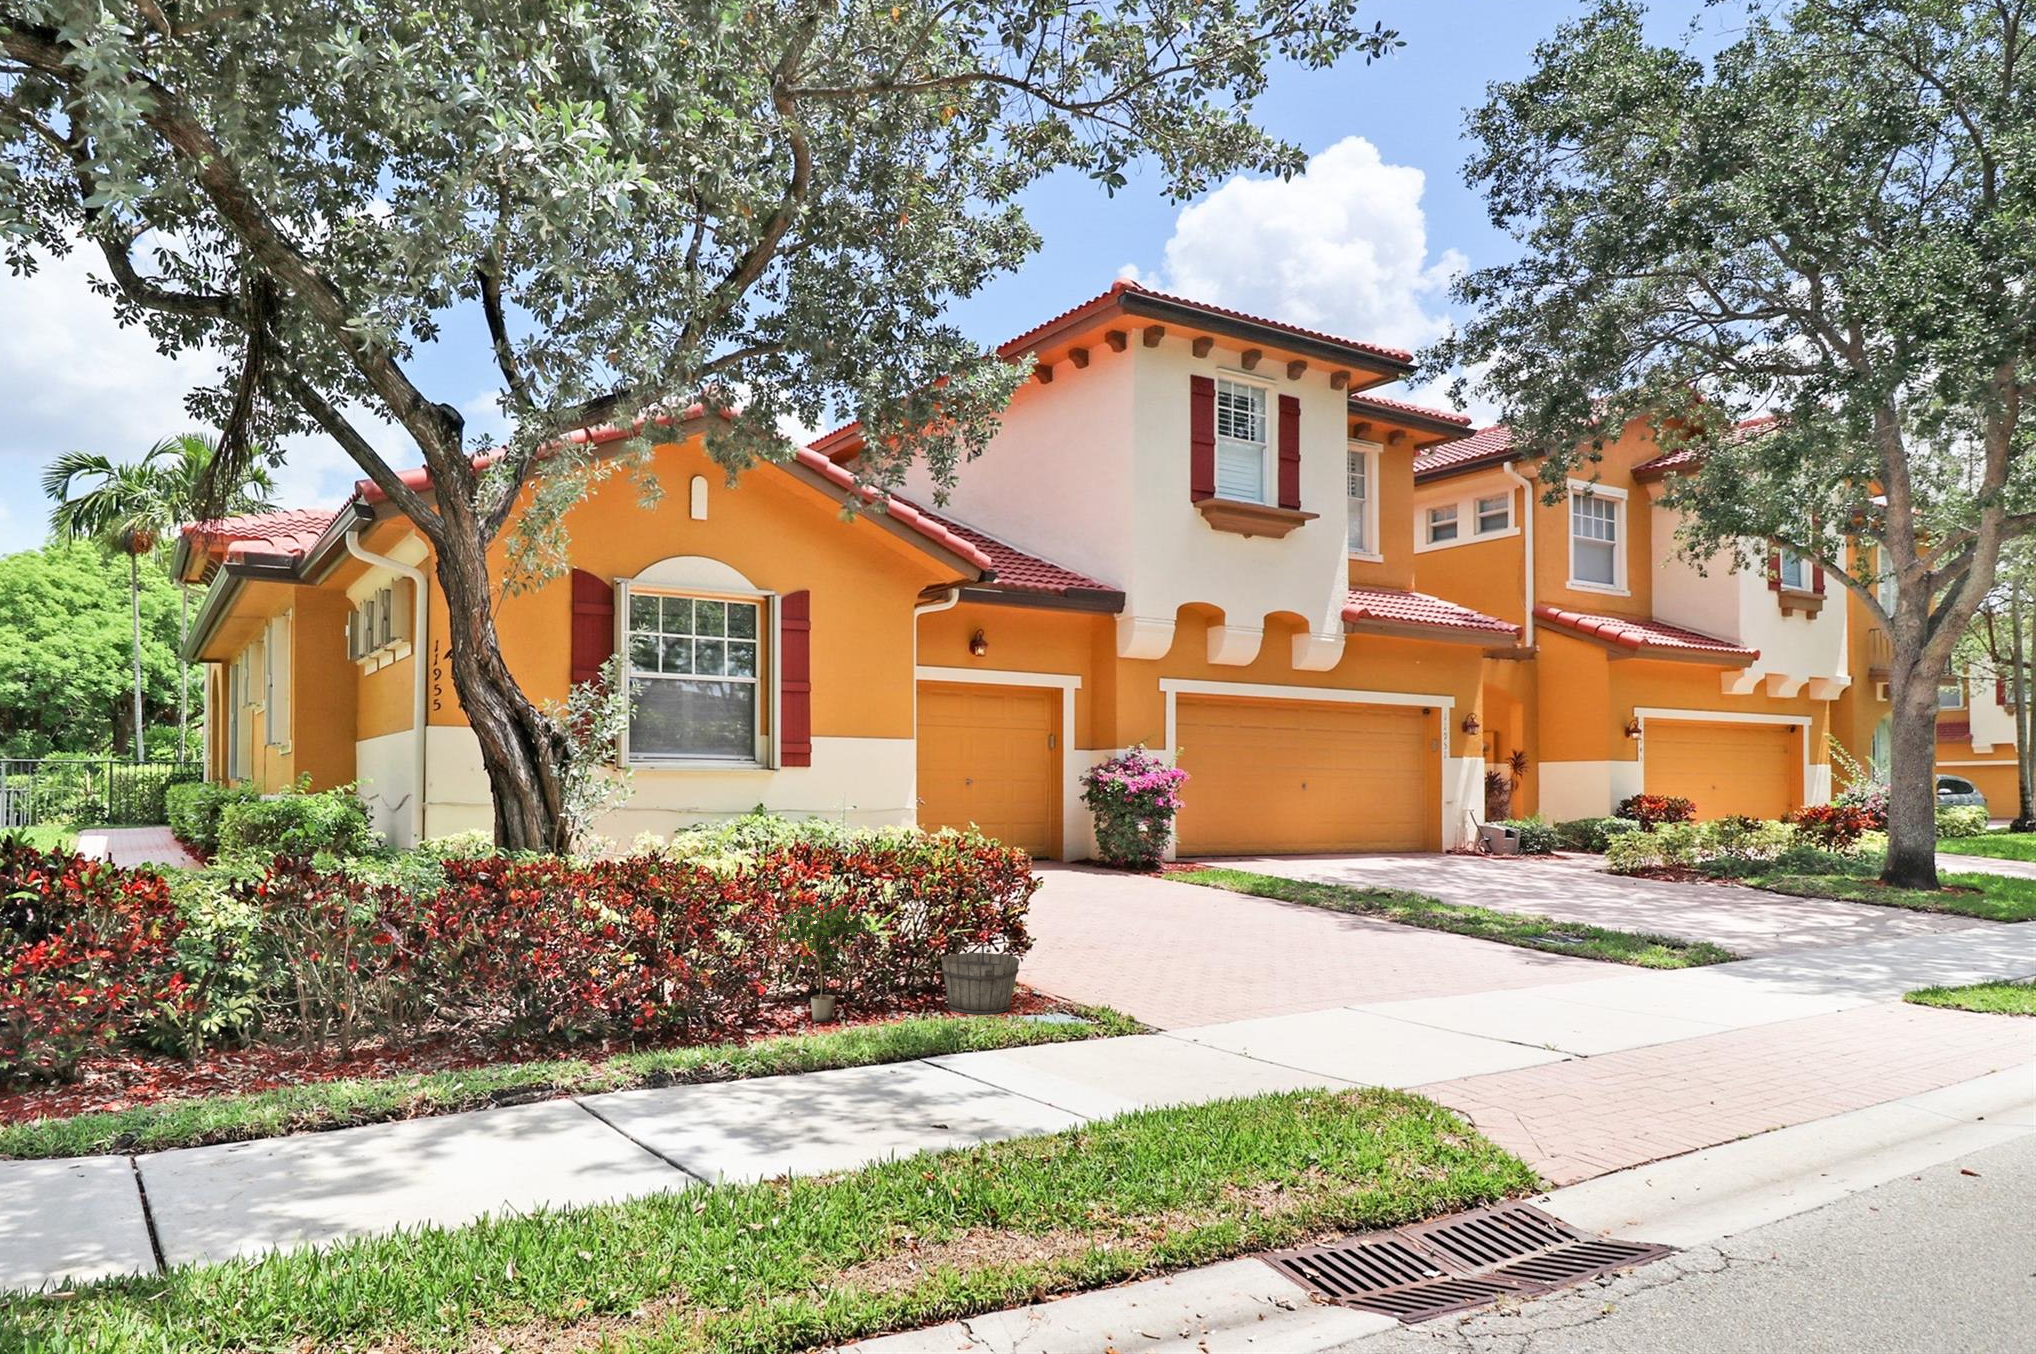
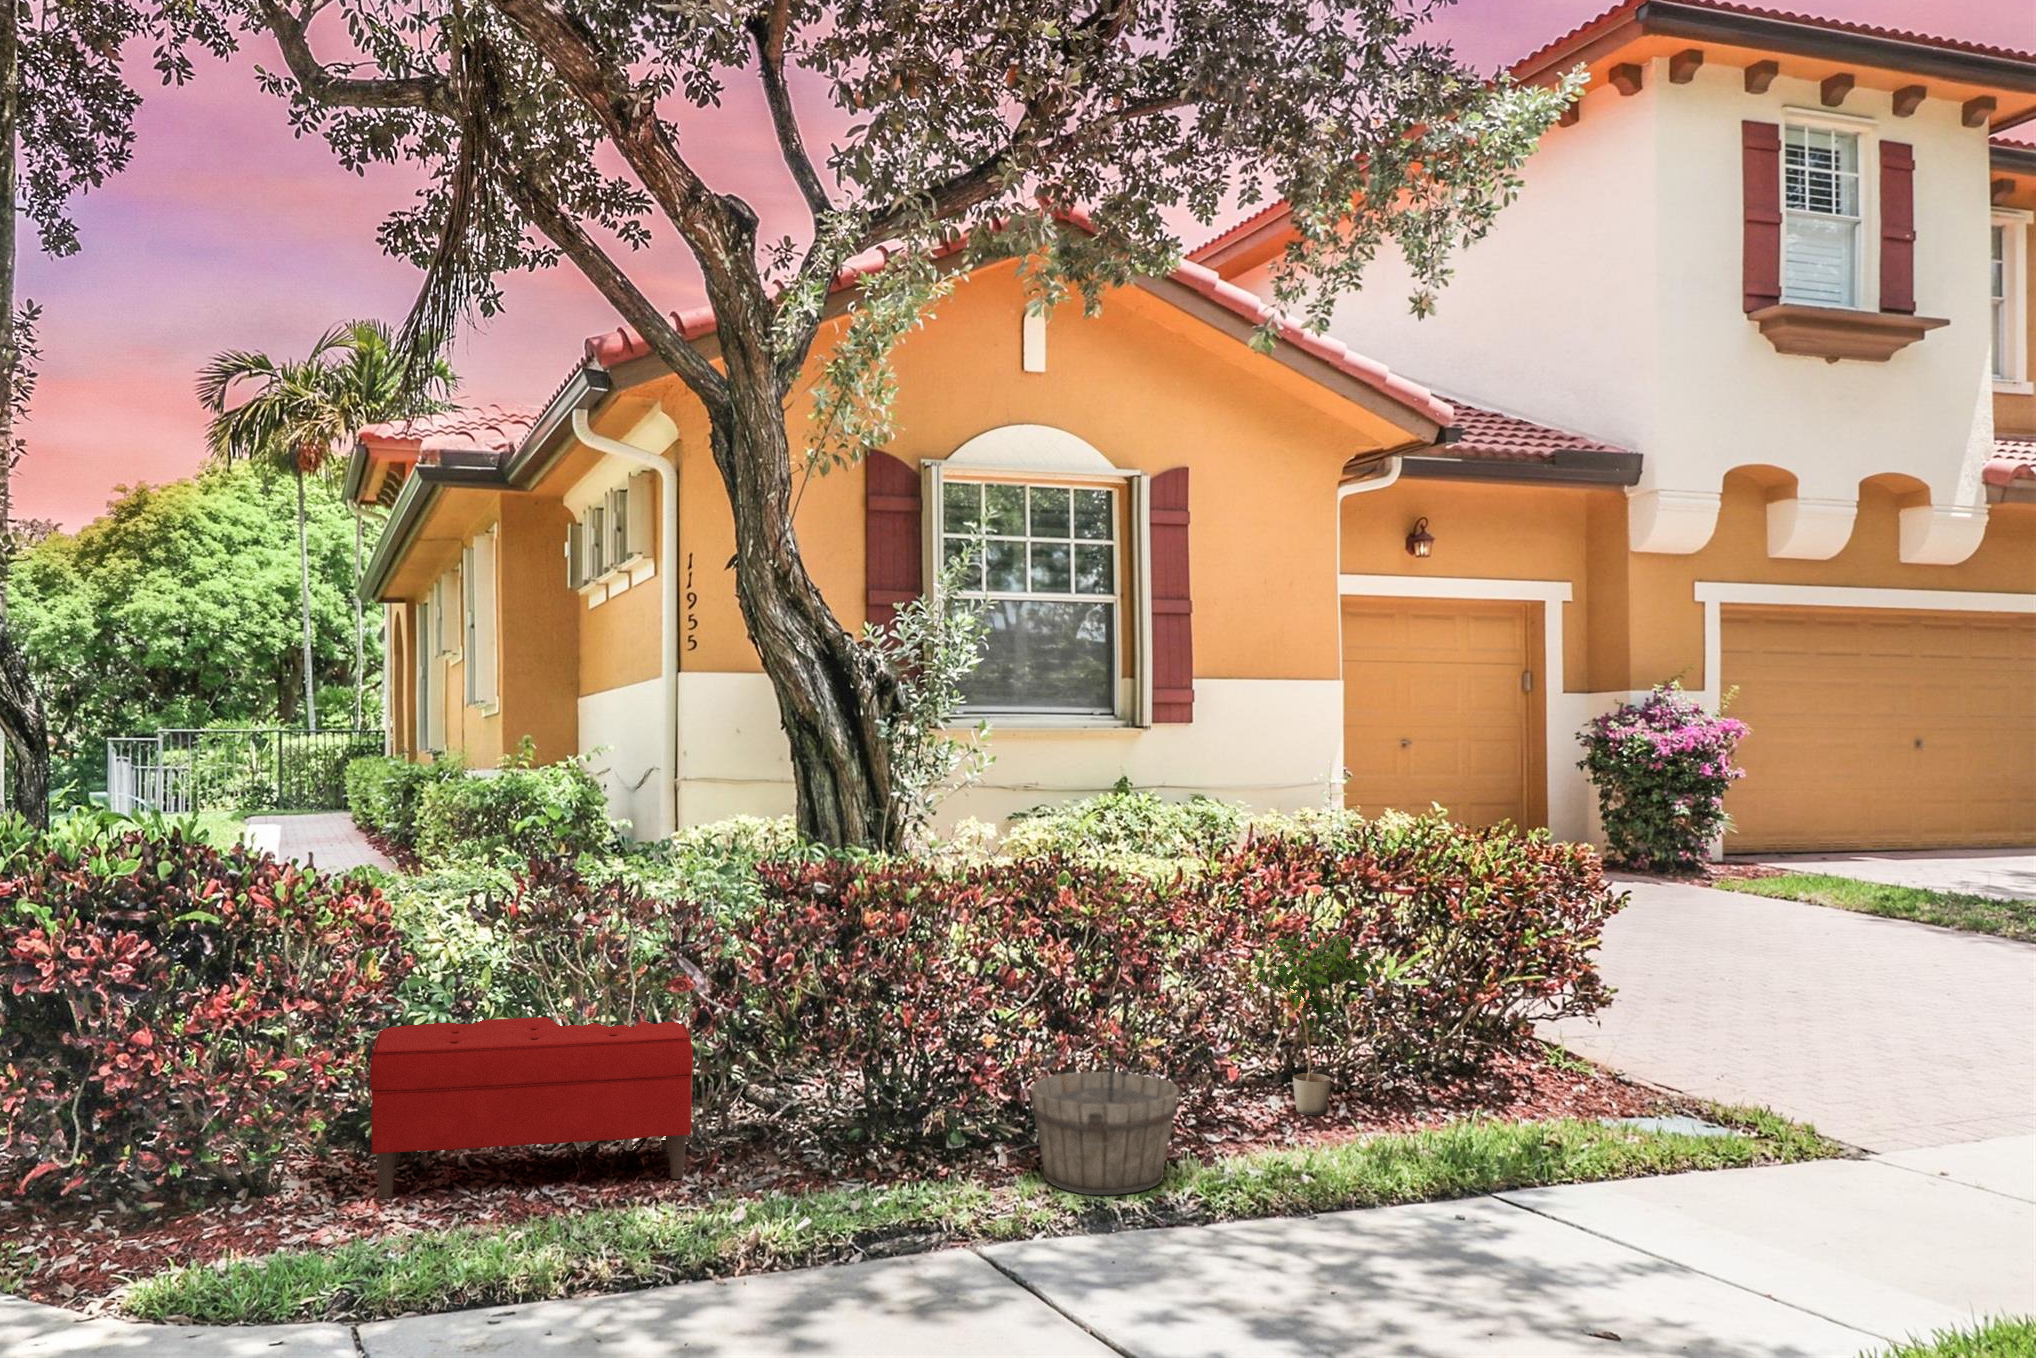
wooden bucket: present [941,940,1019,1014] -> present [1030,1051,1179,1195]
bench: none [152,958,389,1085] -> present [370,1017,693,1198]

